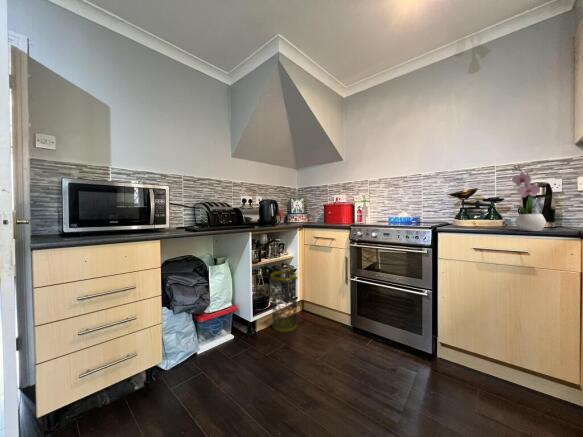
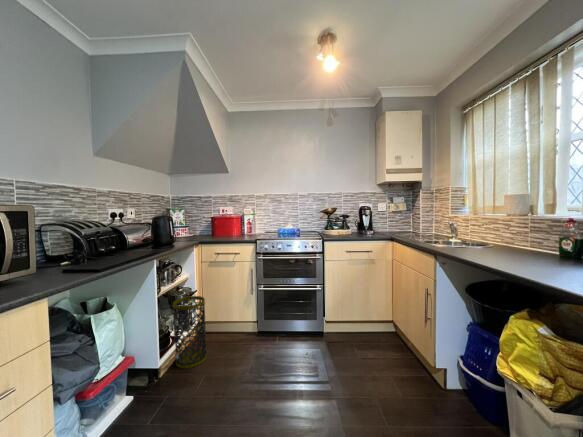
flower arrangement: present [512,165,546,231] -> none [364,197,379,237]

